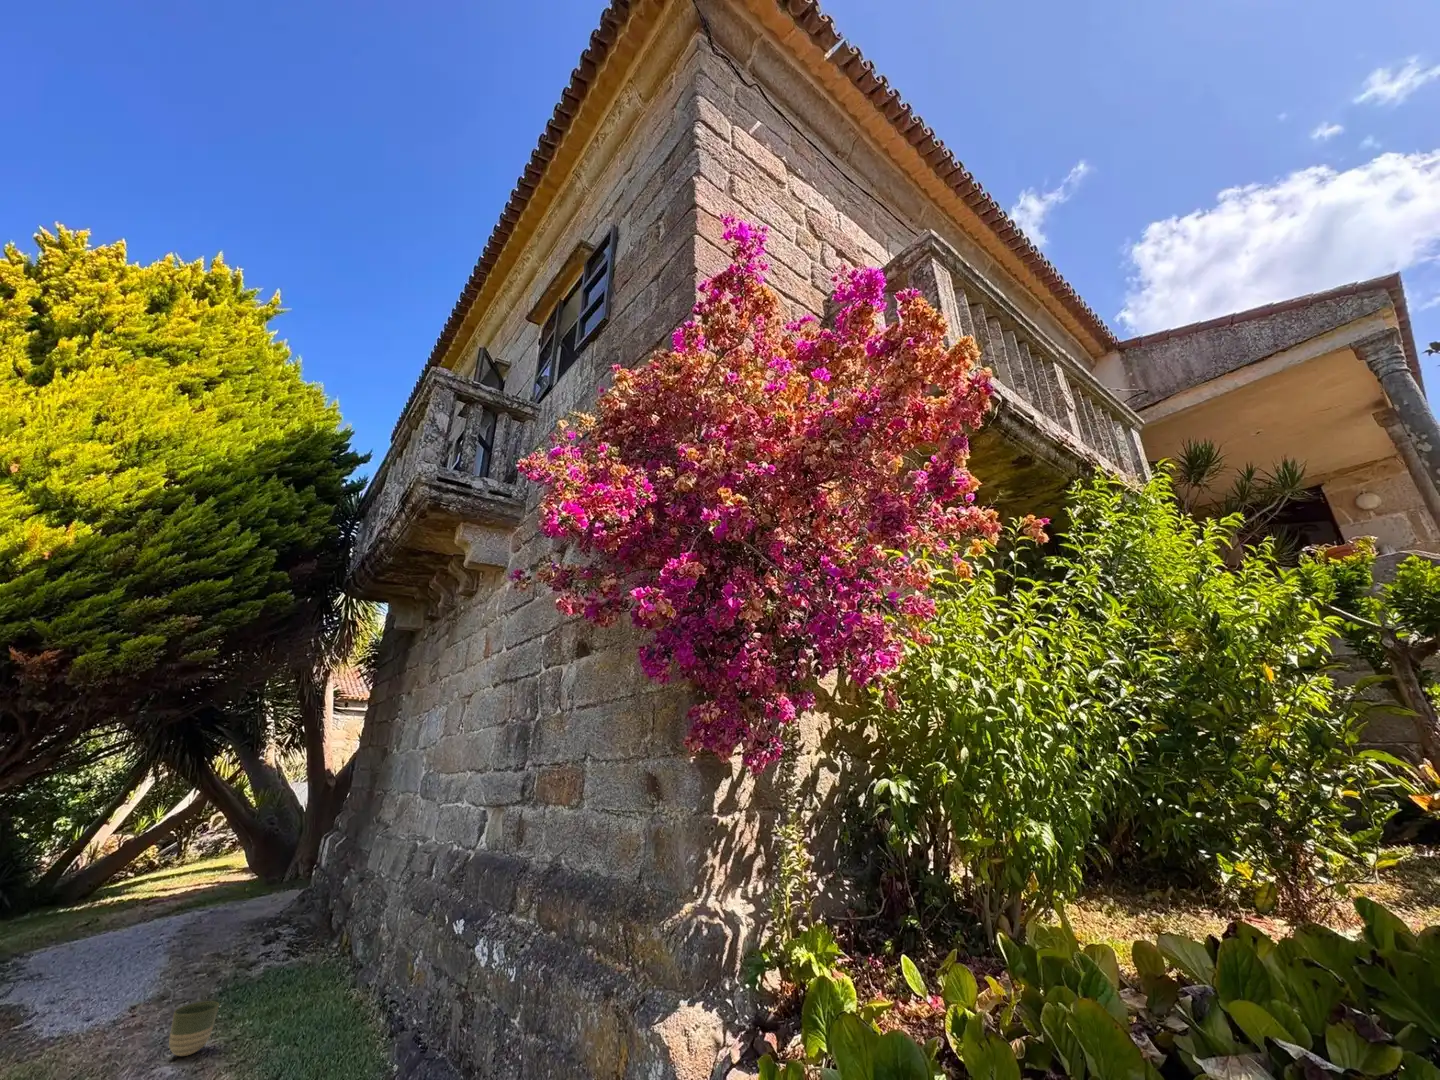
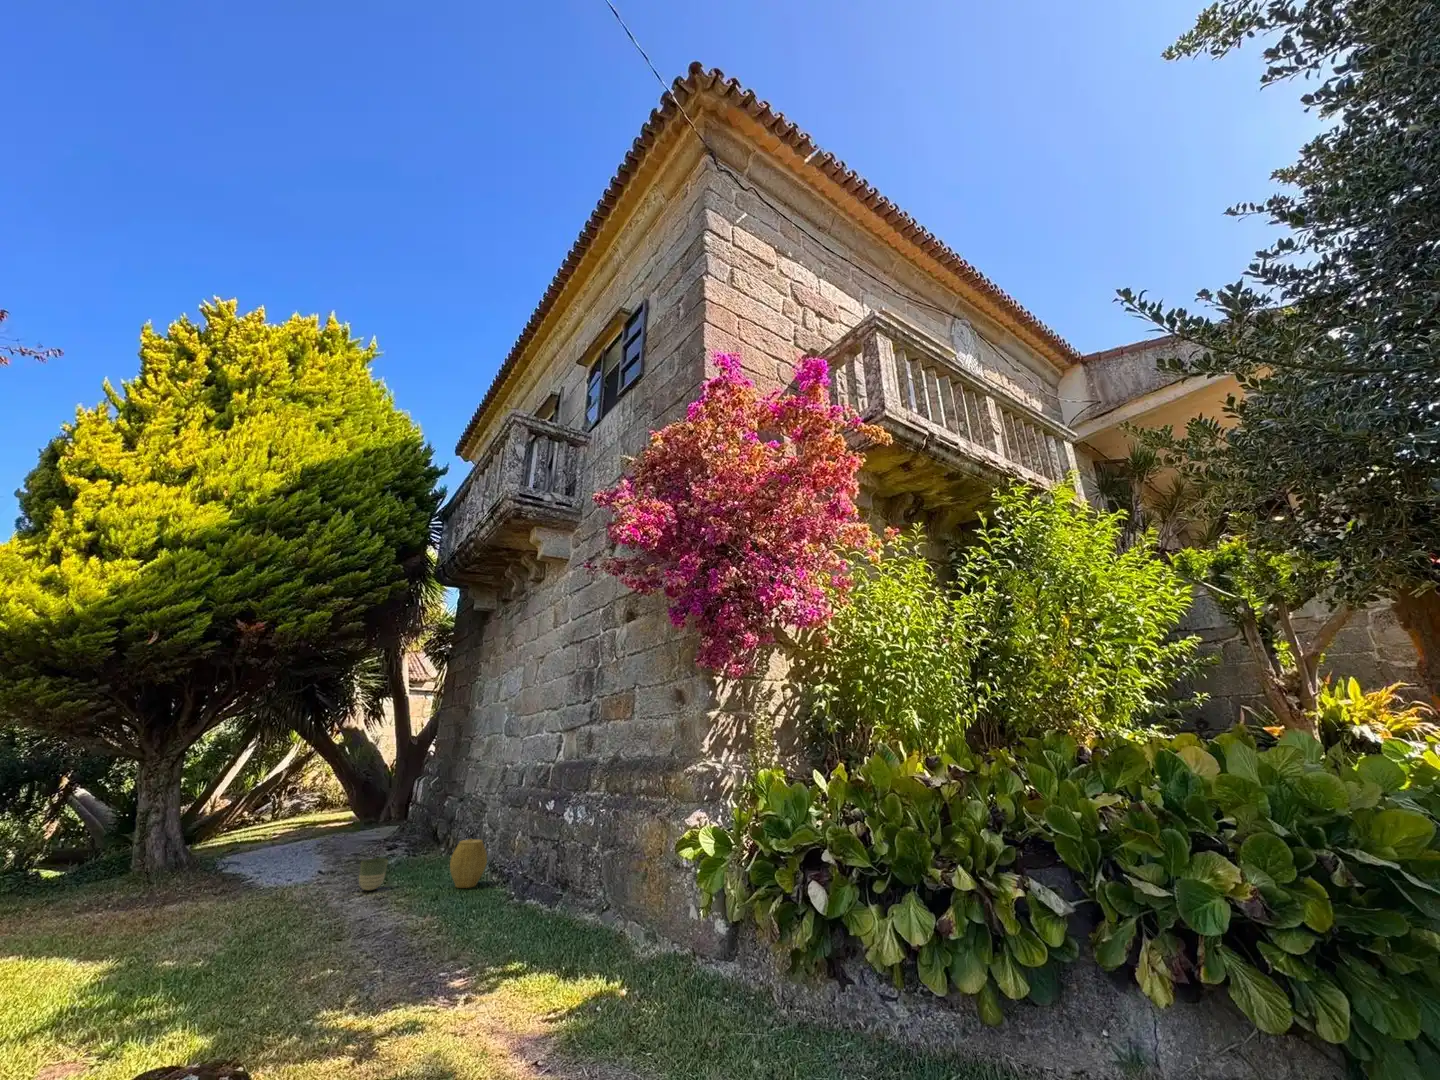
woven basket: none [309,971,368,1051] -> present [450,839,487,888]

